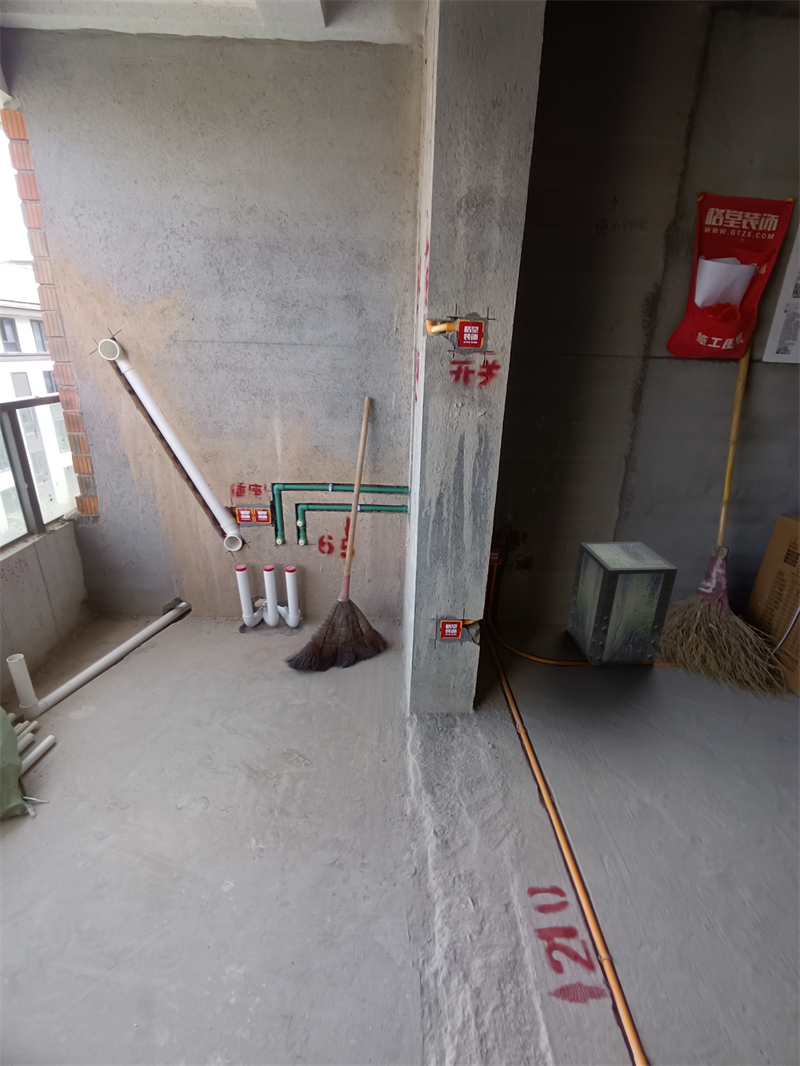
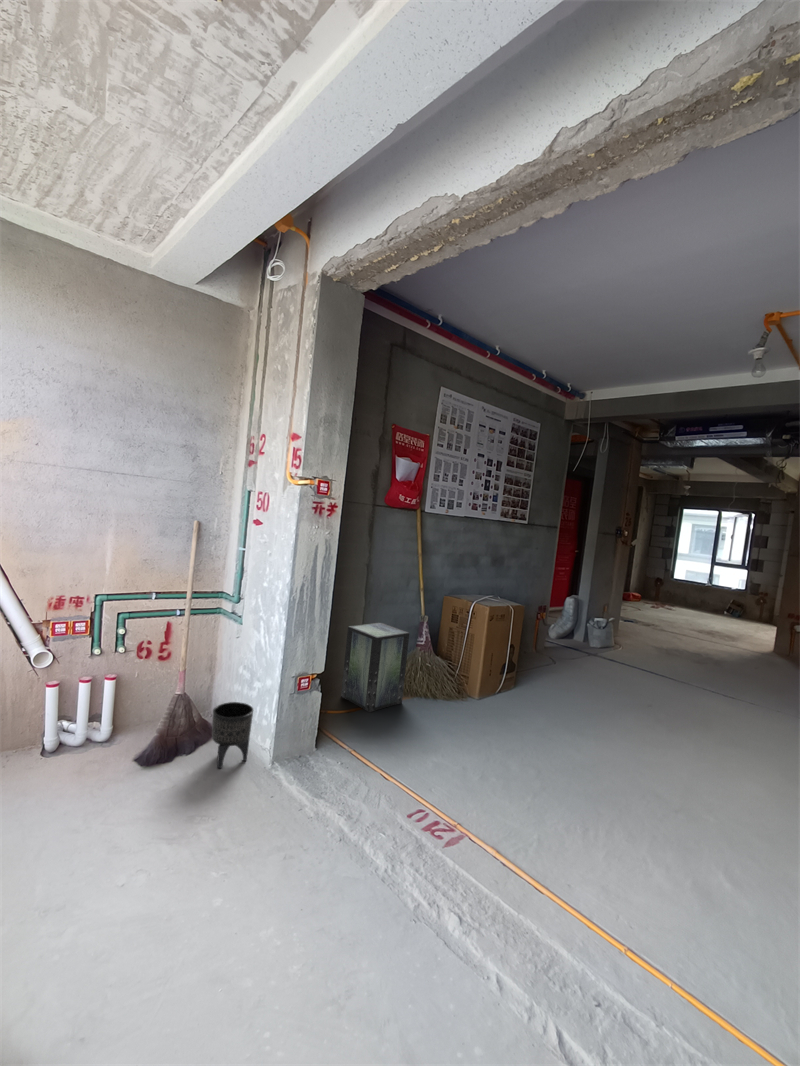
planter: none [354,621,399,692] -> present [212,702,253,768]

